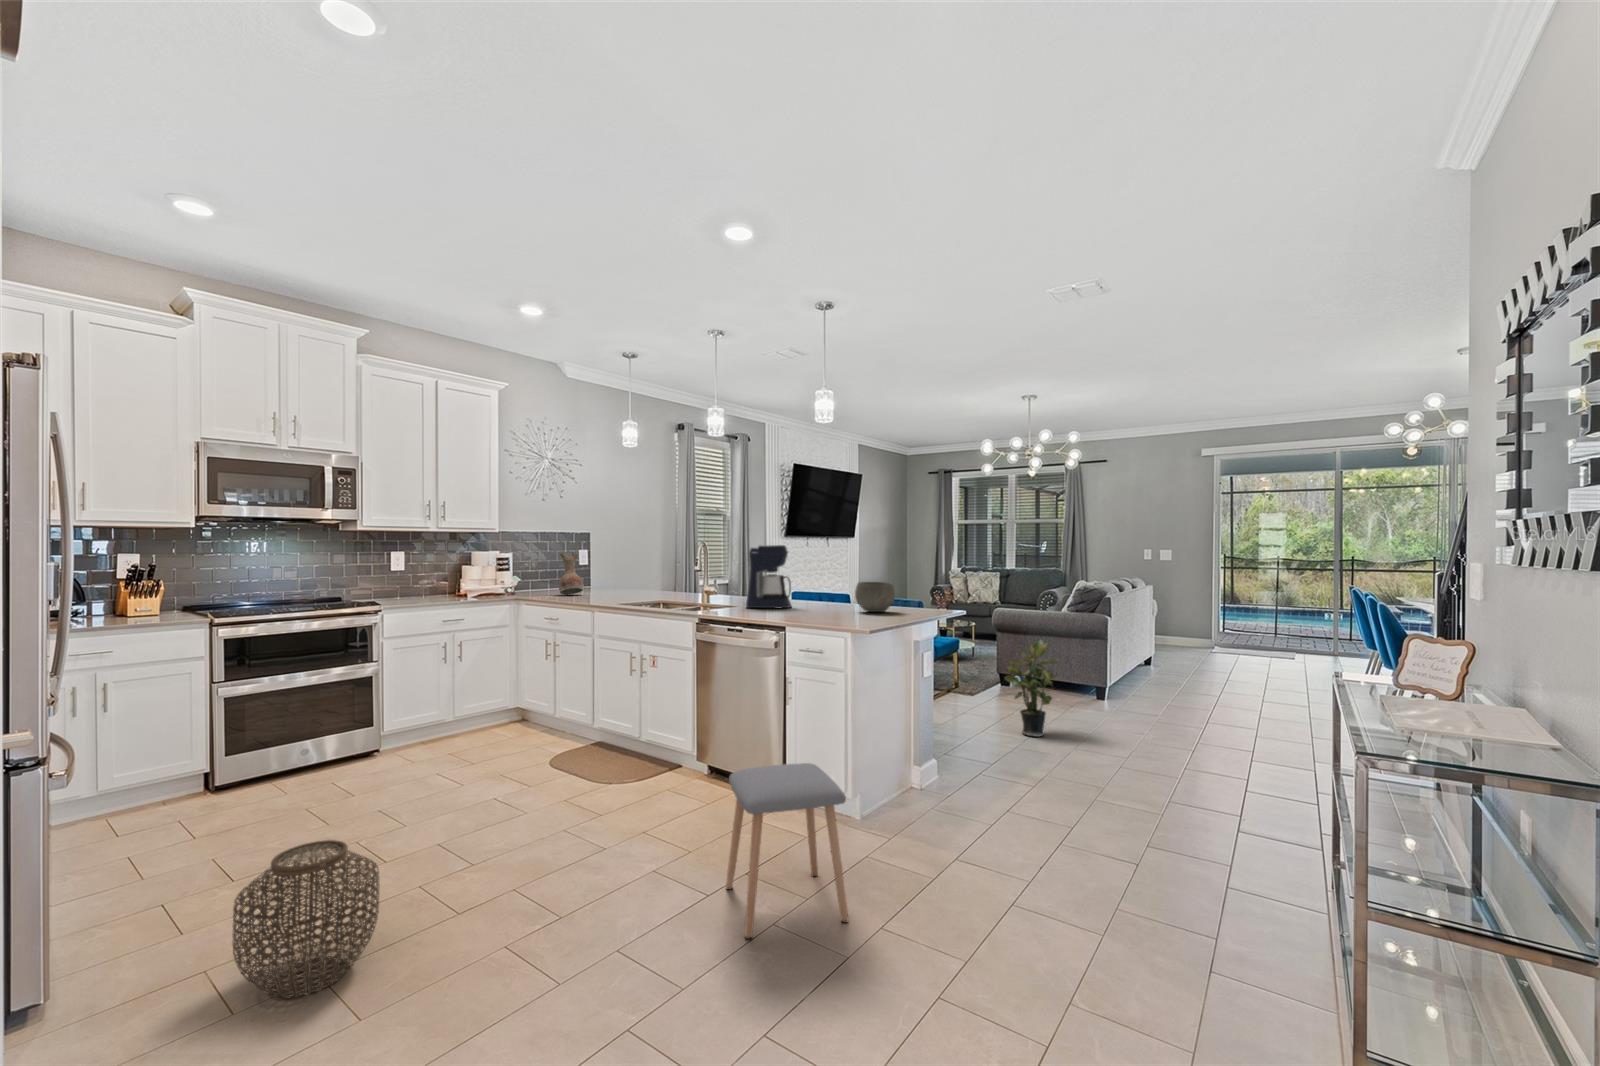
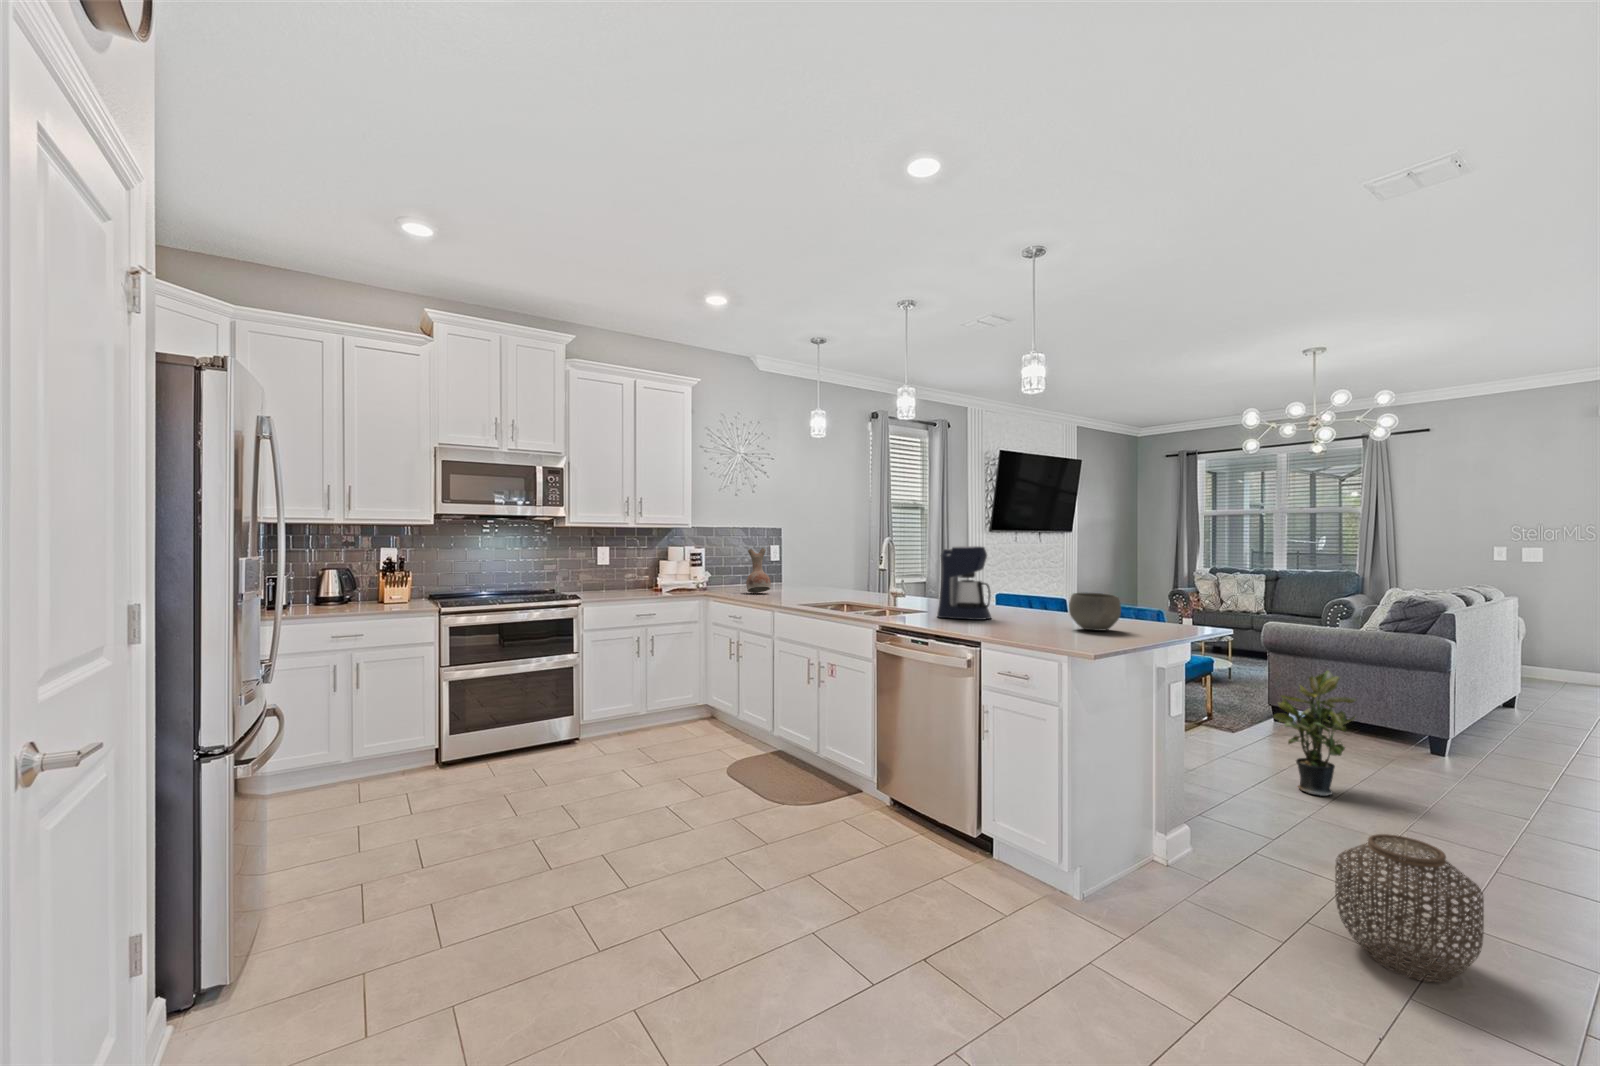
stool: present [726,763,848,939] -> none [902,816,1051,1026]
woven basket: present [233,840,379,998] -> present [1335,834,1484,982]

